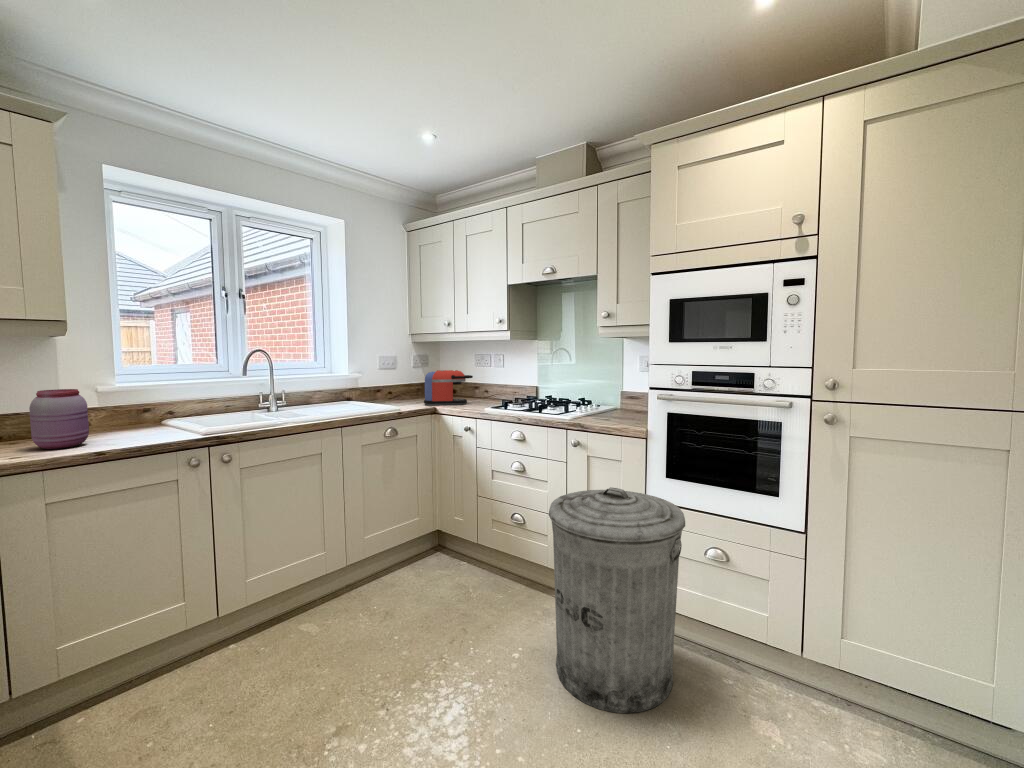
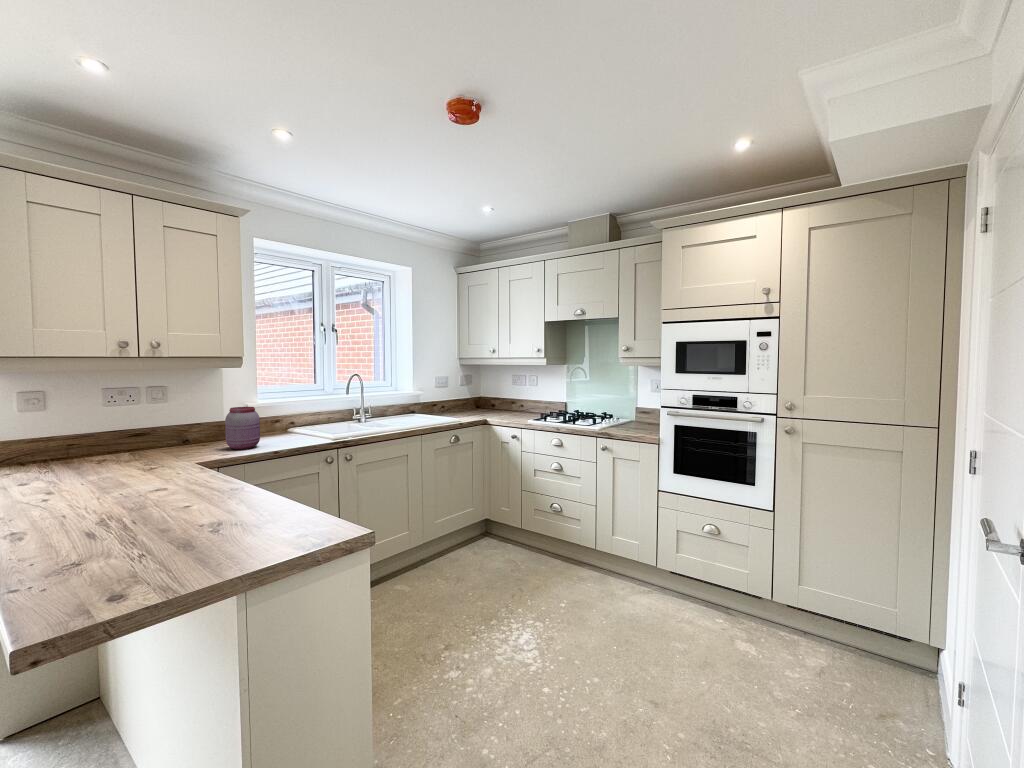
coffee maker: present [424,370,473,405] -> none [476,389,515,417]
trash can: present [549,487,685,713] -> none [589,479,688,639]

